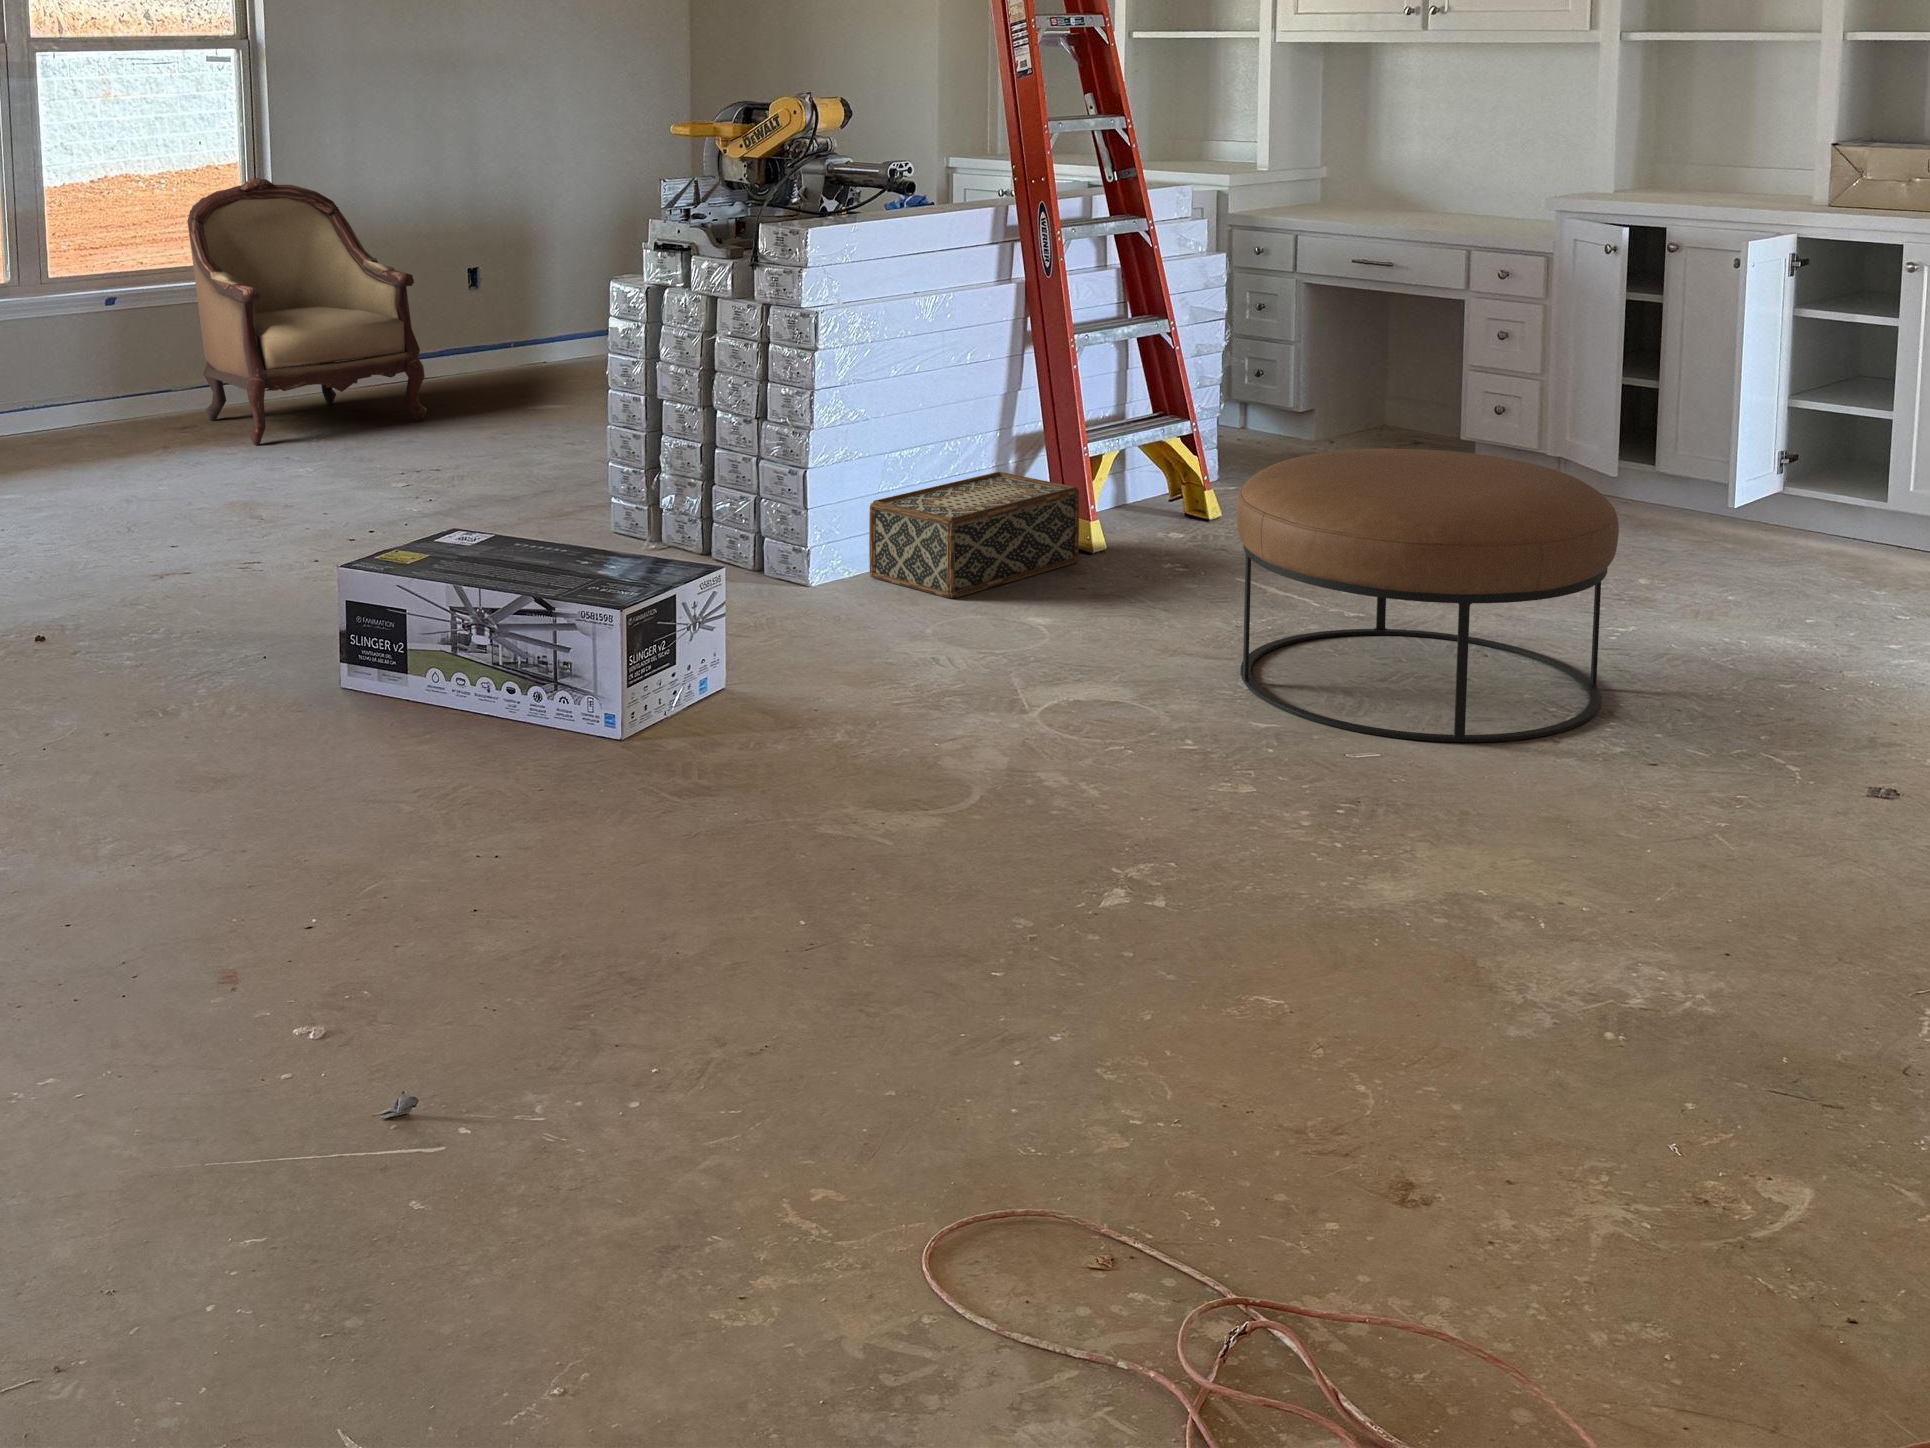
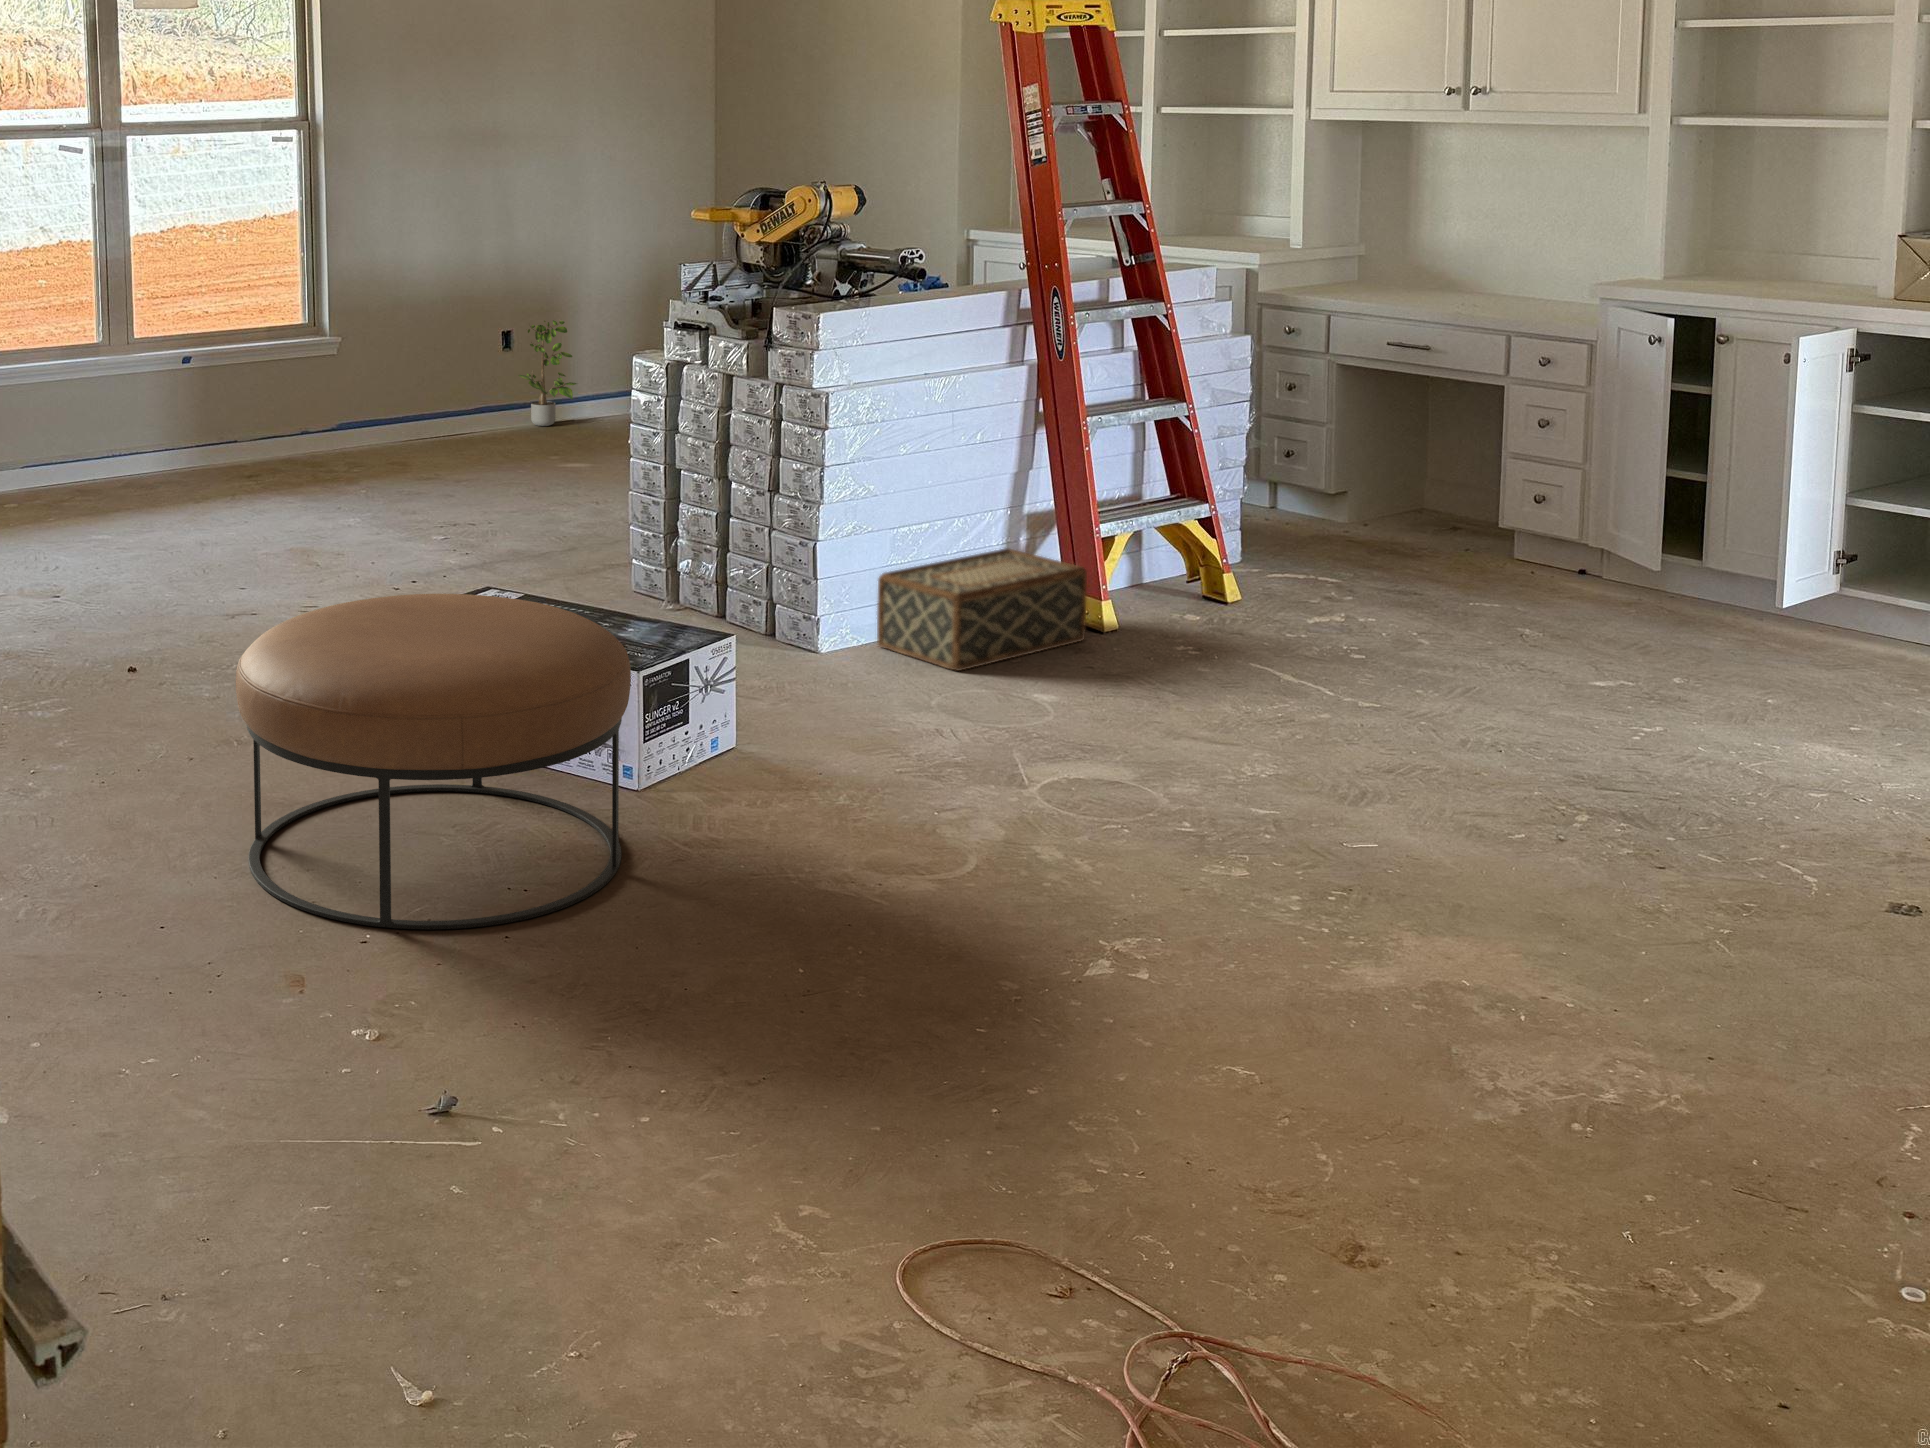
armchair: present [187,178,427,445] -> none [239,238,455,491]
potted plant: none [494,260,558,373] -> present [519,320,577,426]
ottoman: present [1236,449,1619,742] -> present [236,594,631,929]

